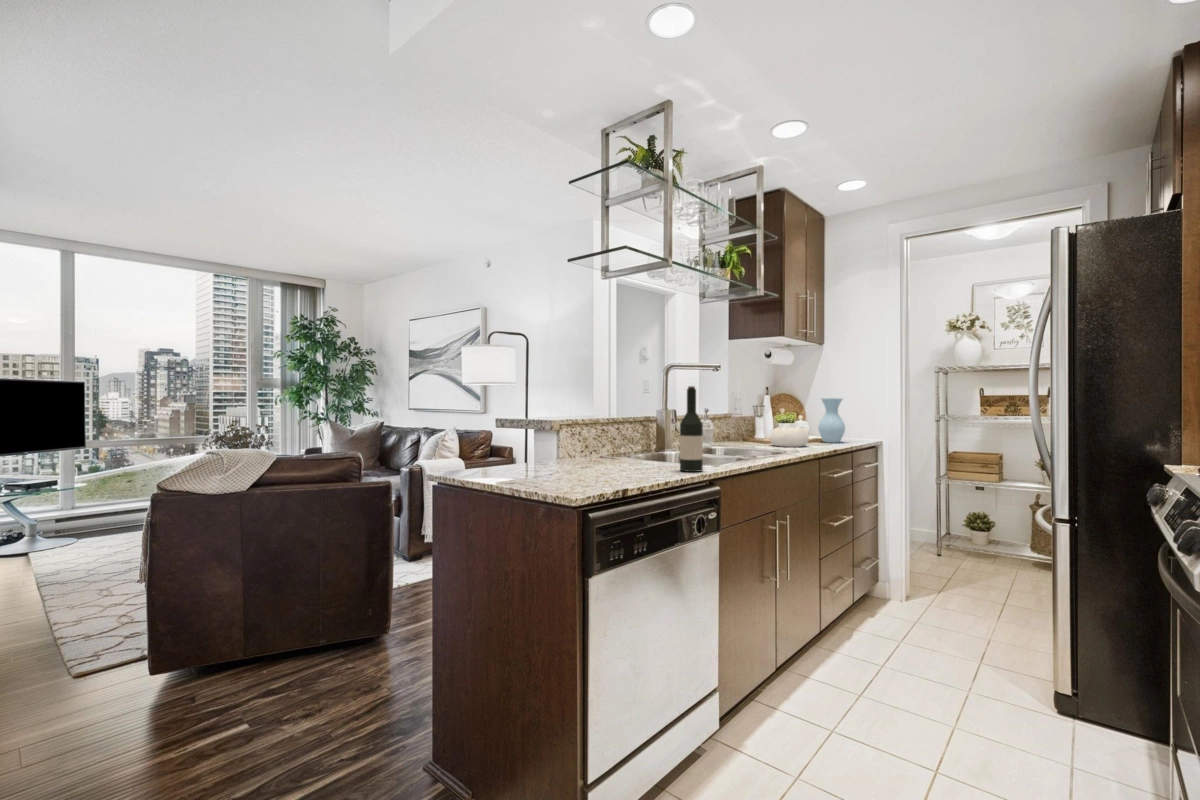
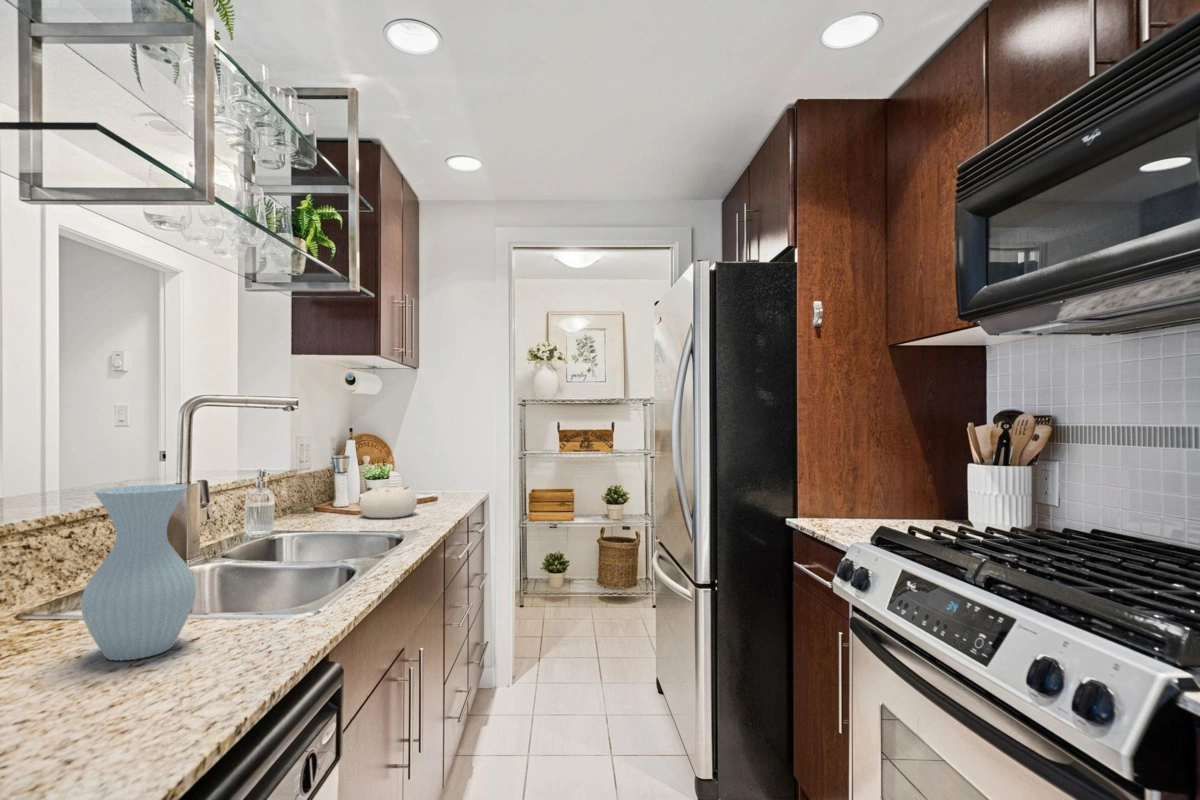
wine bottle: present [680,386,703,472] -> none [248,454,303,649]
vase: present [818,398,845,443] -> present [81,485,196,660]

